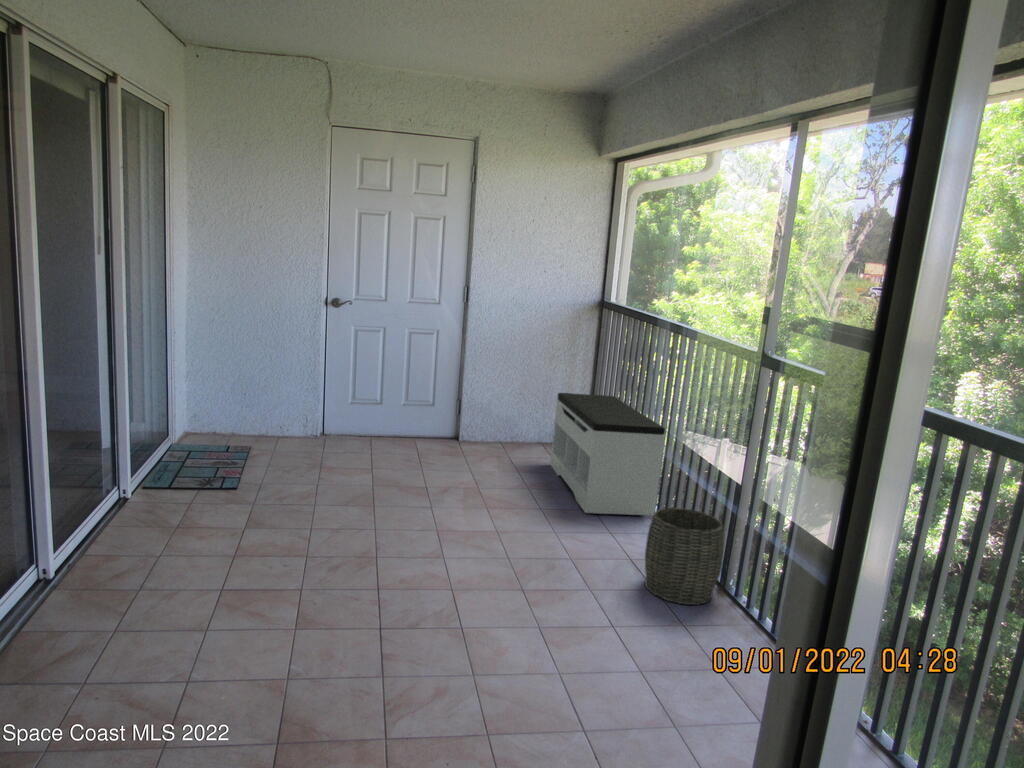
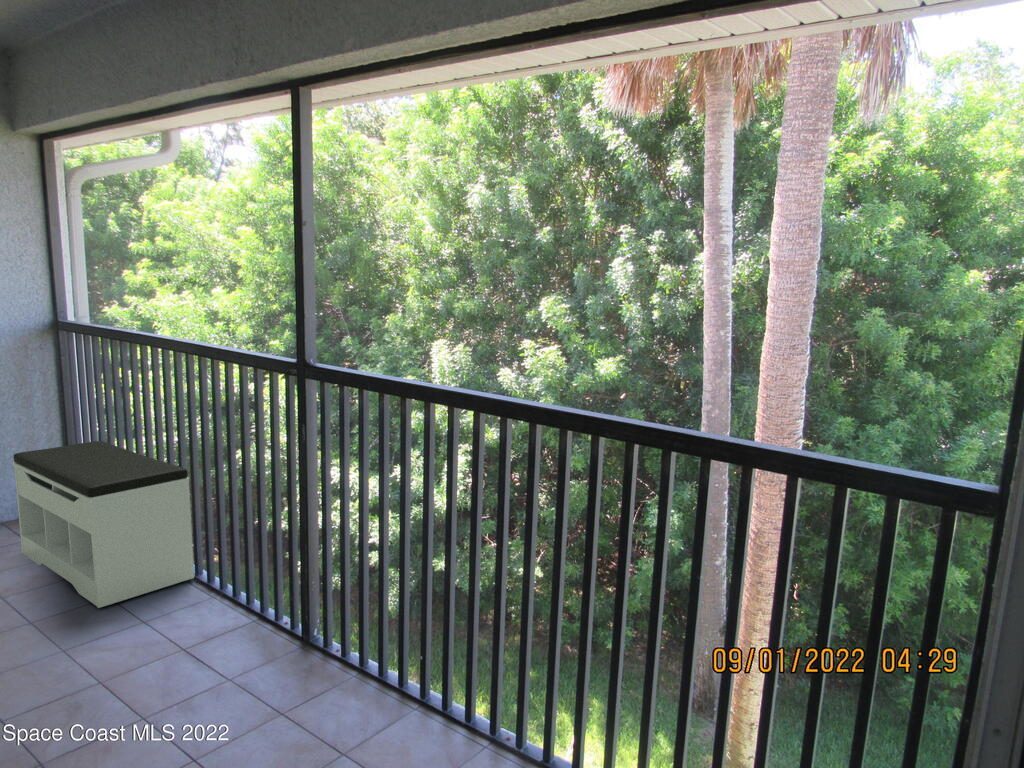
woven basket: present [645,508,724,605] -> none [206,564,304,690]

